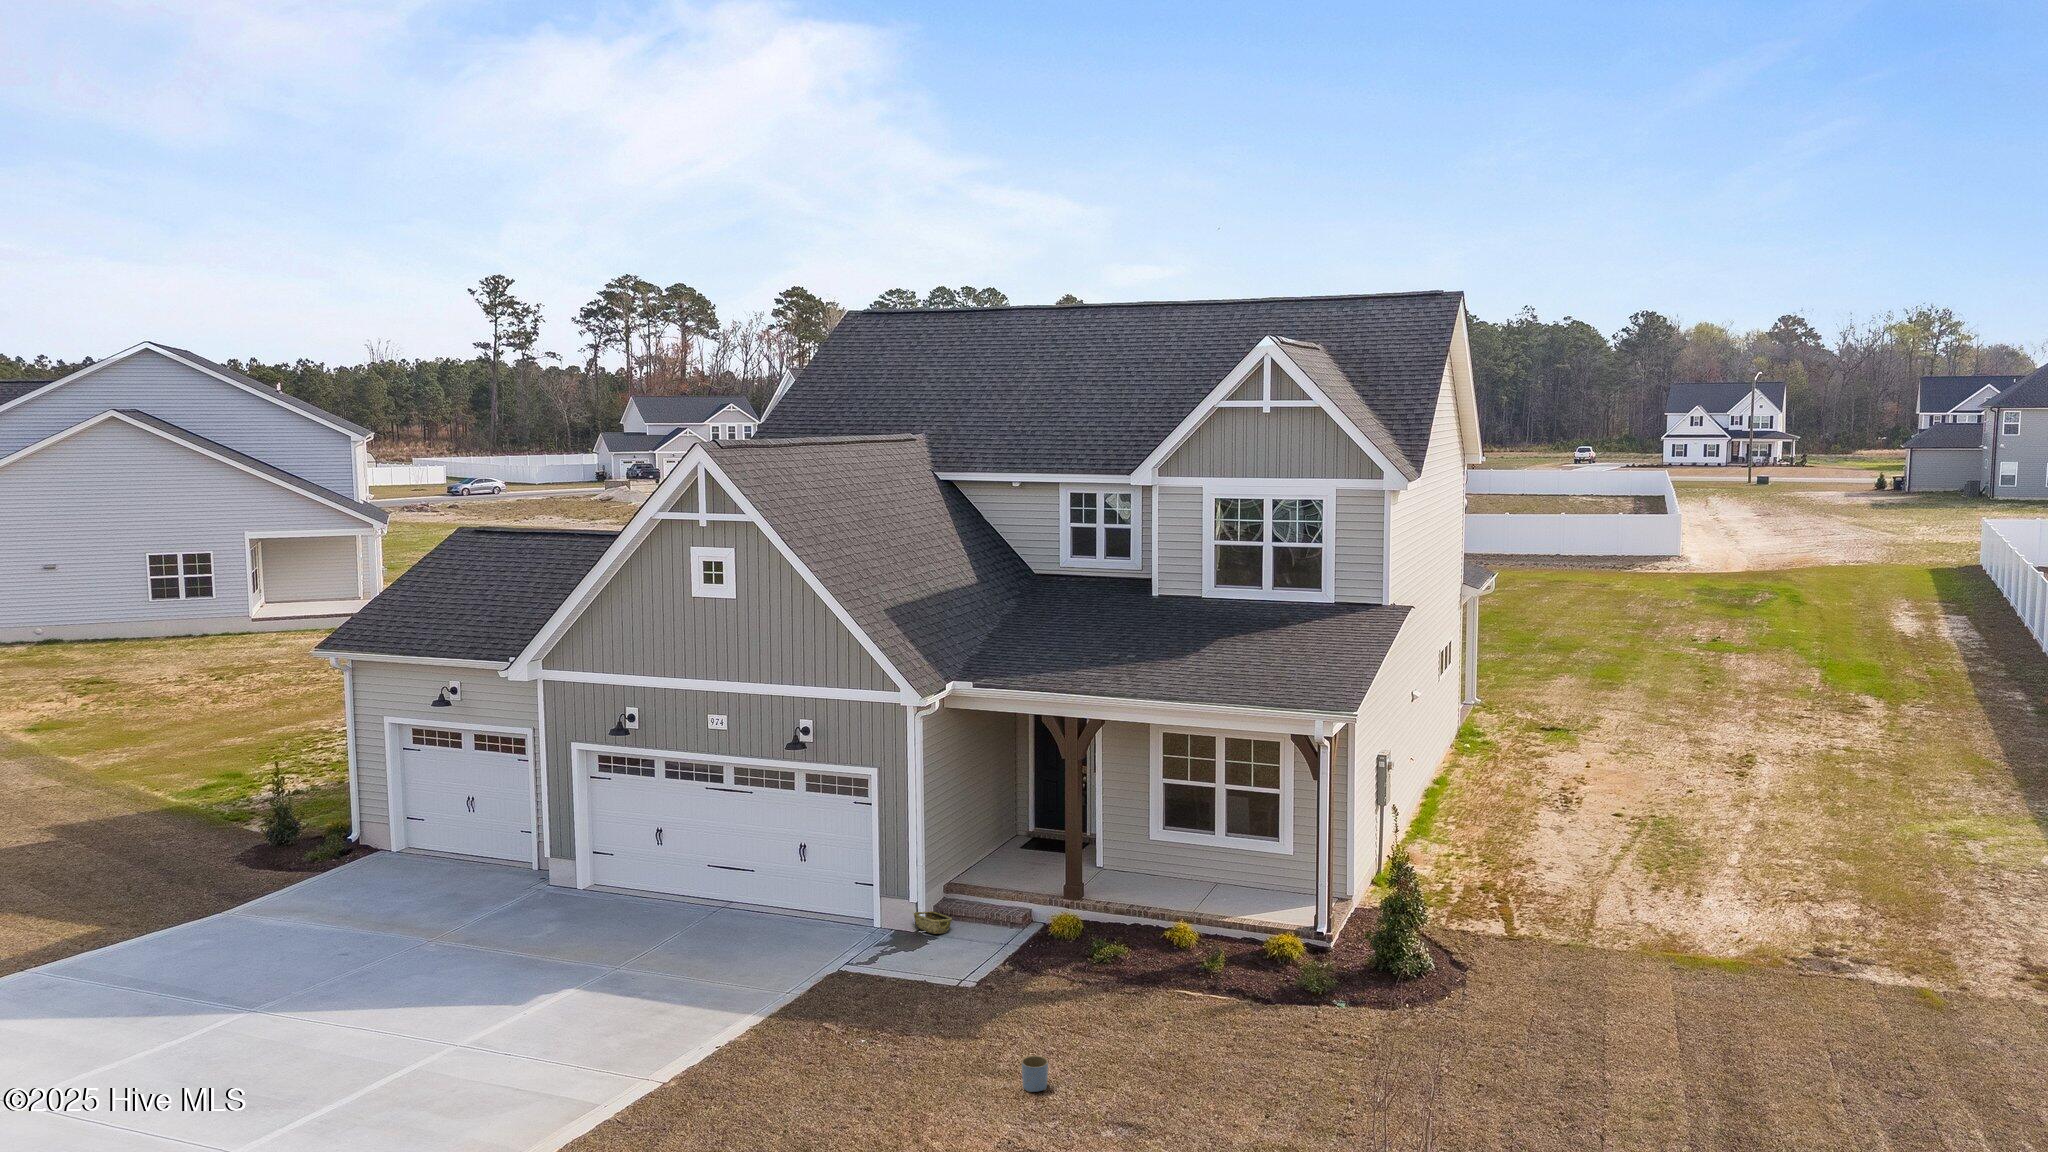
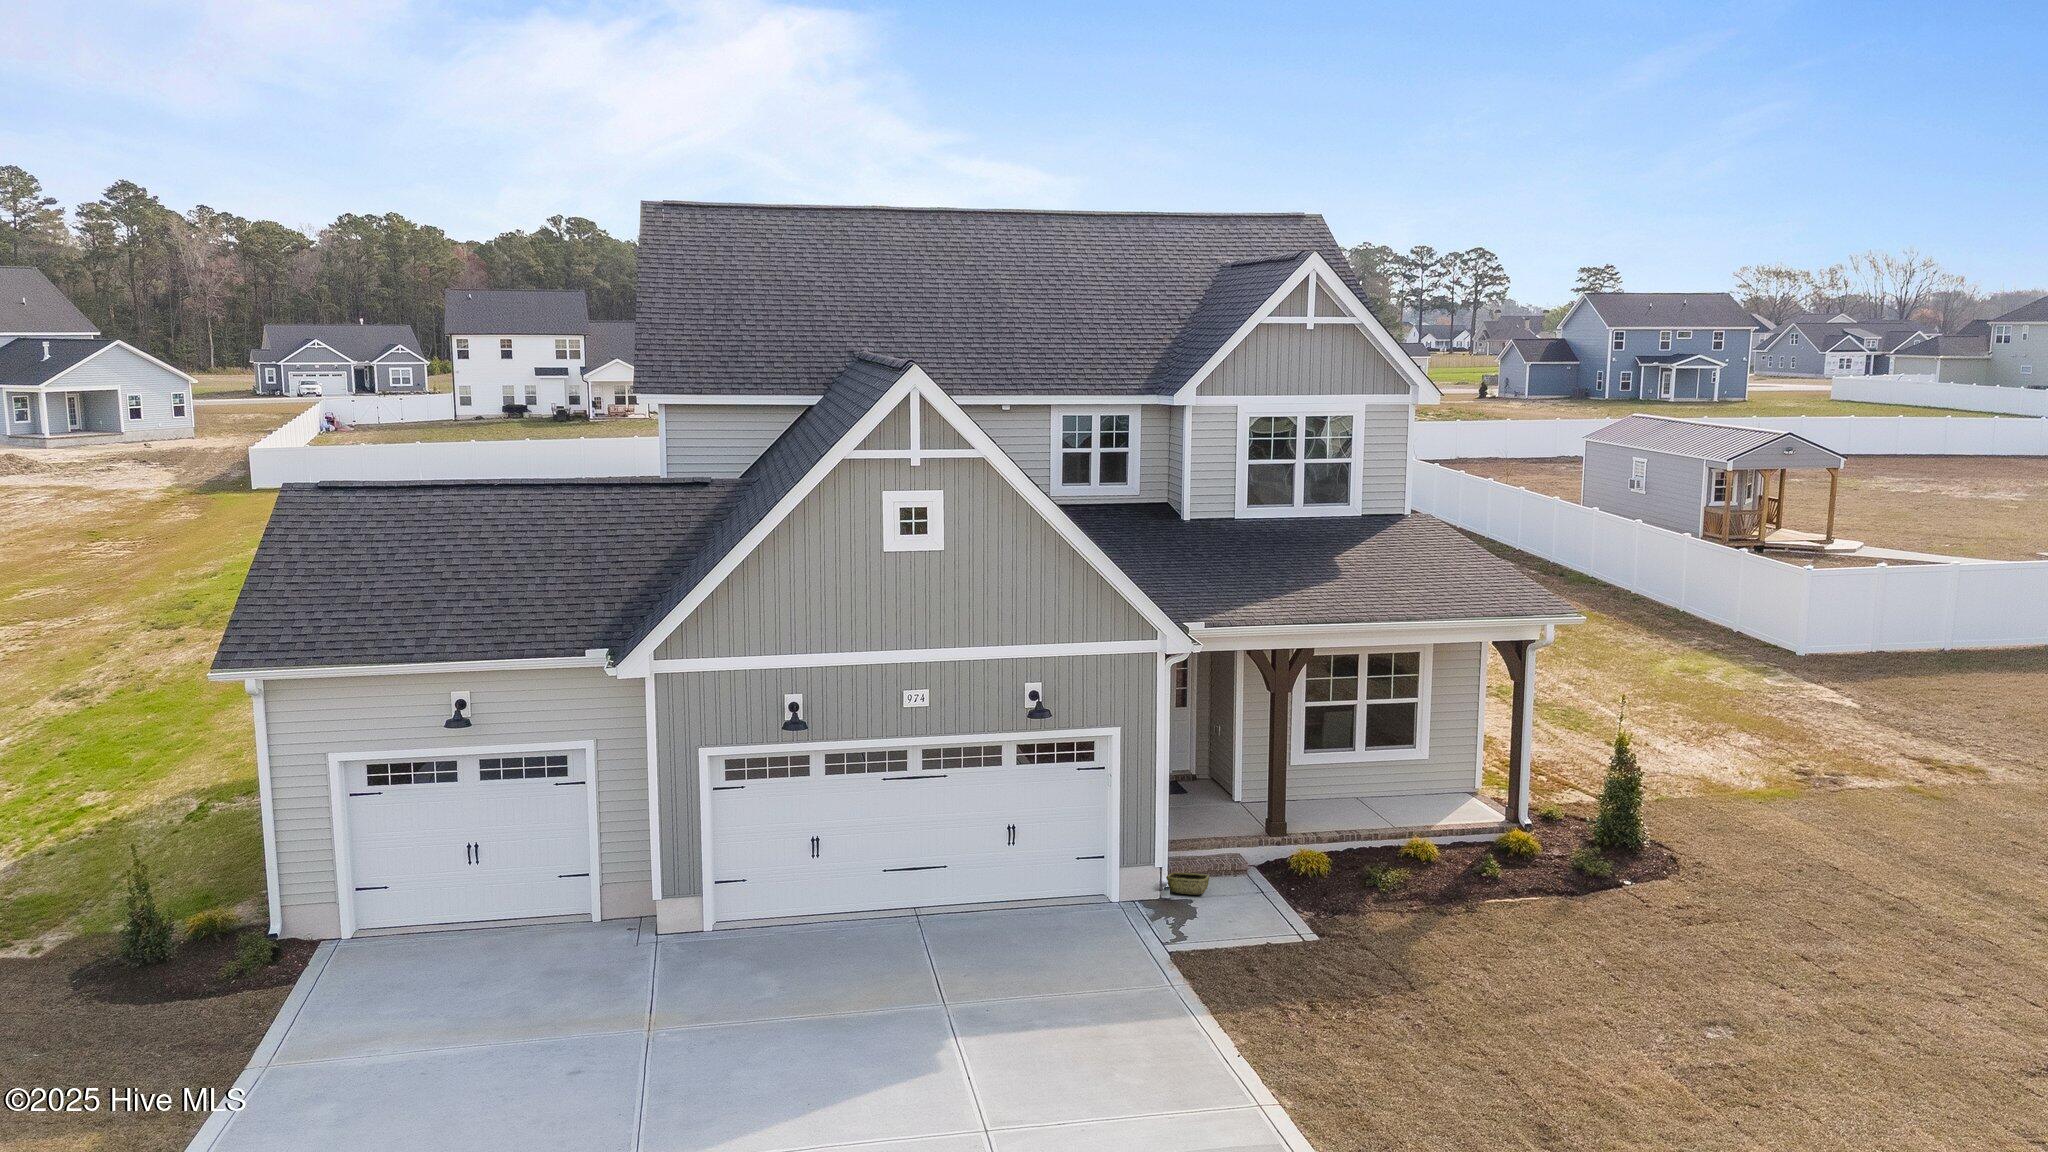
planter: present [1022,1056,1048,1092] -> none [1537,975,1566,1011]

